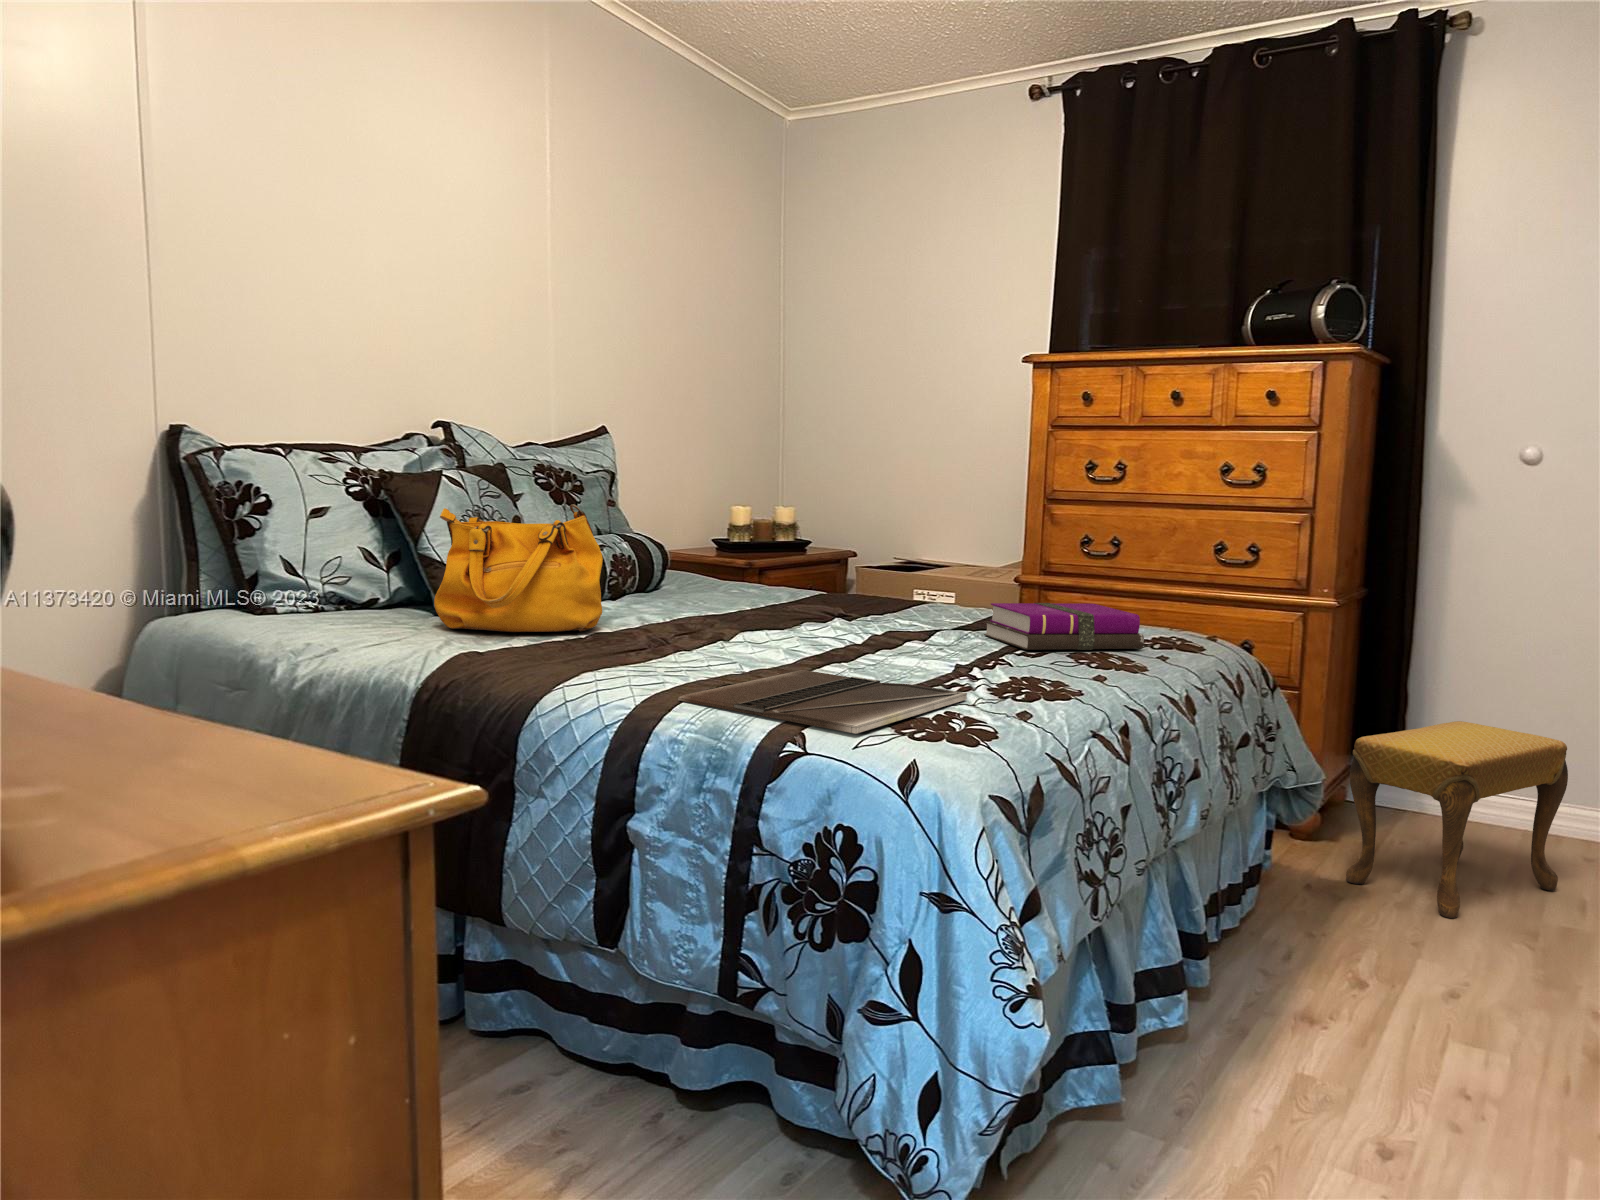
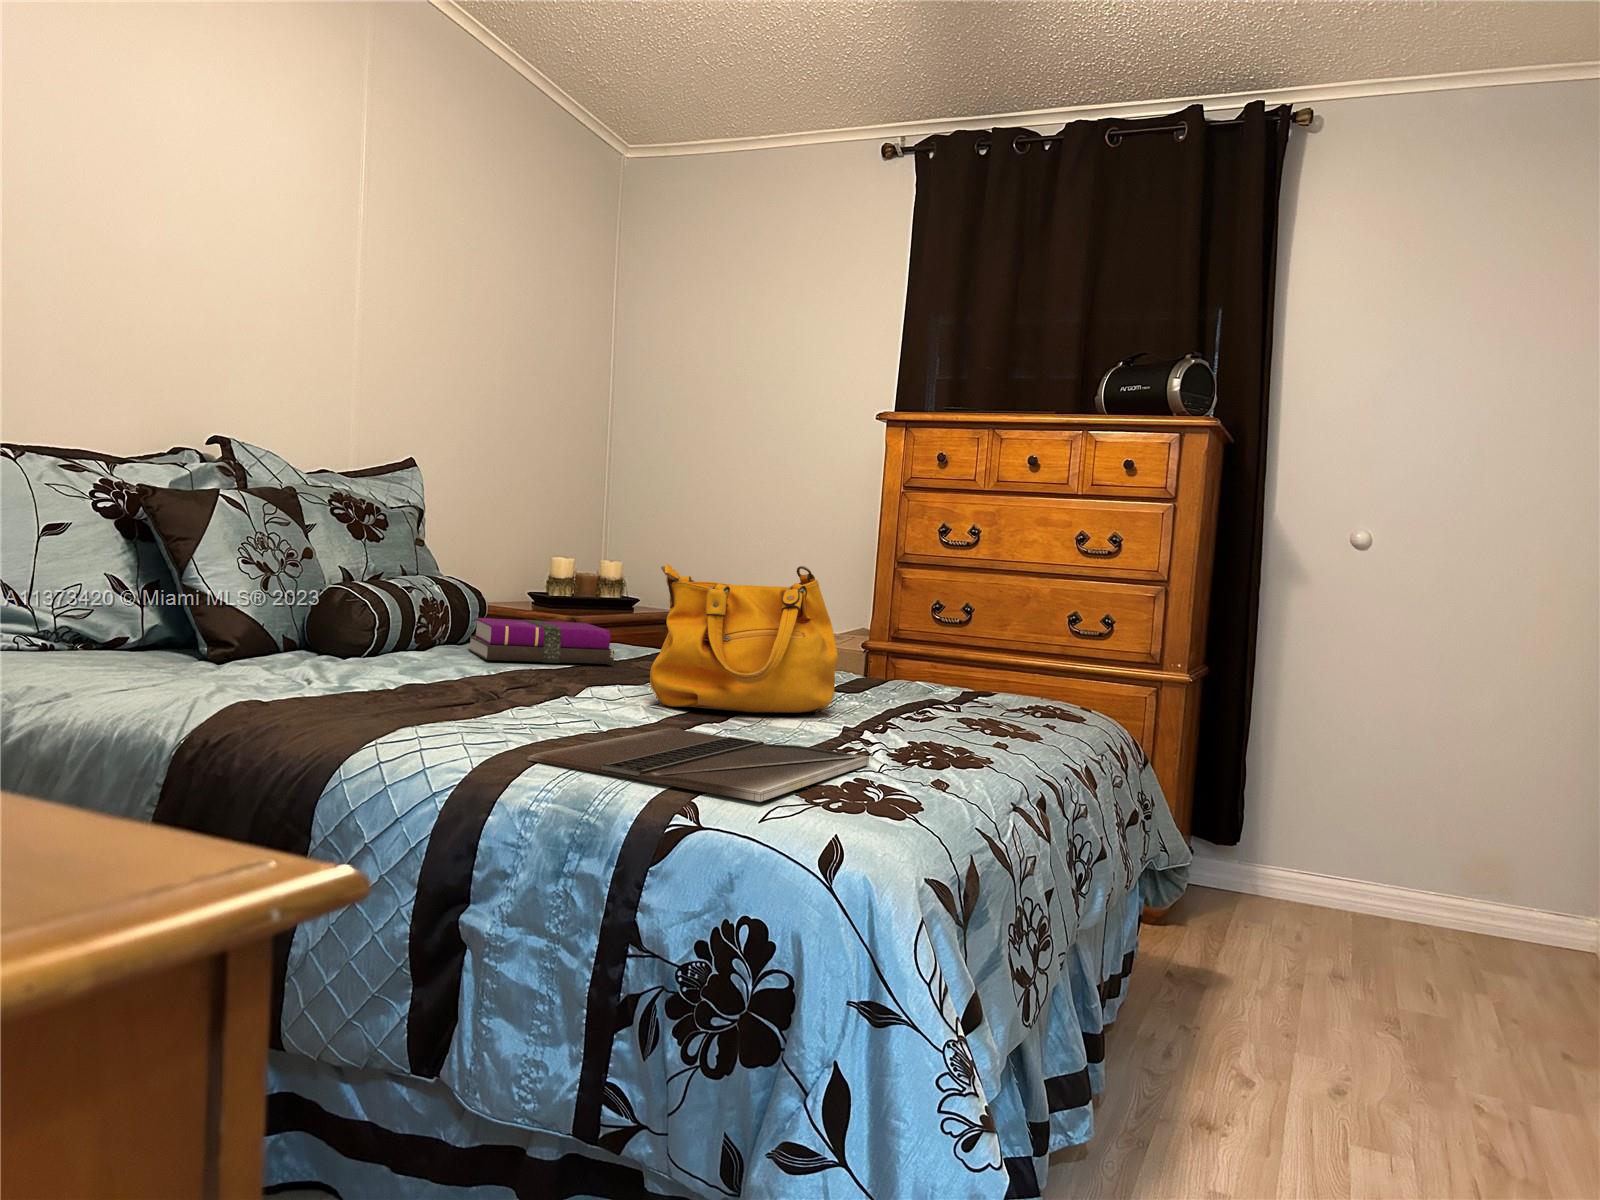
handbag: present [434,504,603,632] -> present [650,564,838,713]
notebook: present [984,603,1144,650] -> present [468,618,614,664]
footstool: present [1346,721,1568,918] -> none [1204,798,1411,1003]

